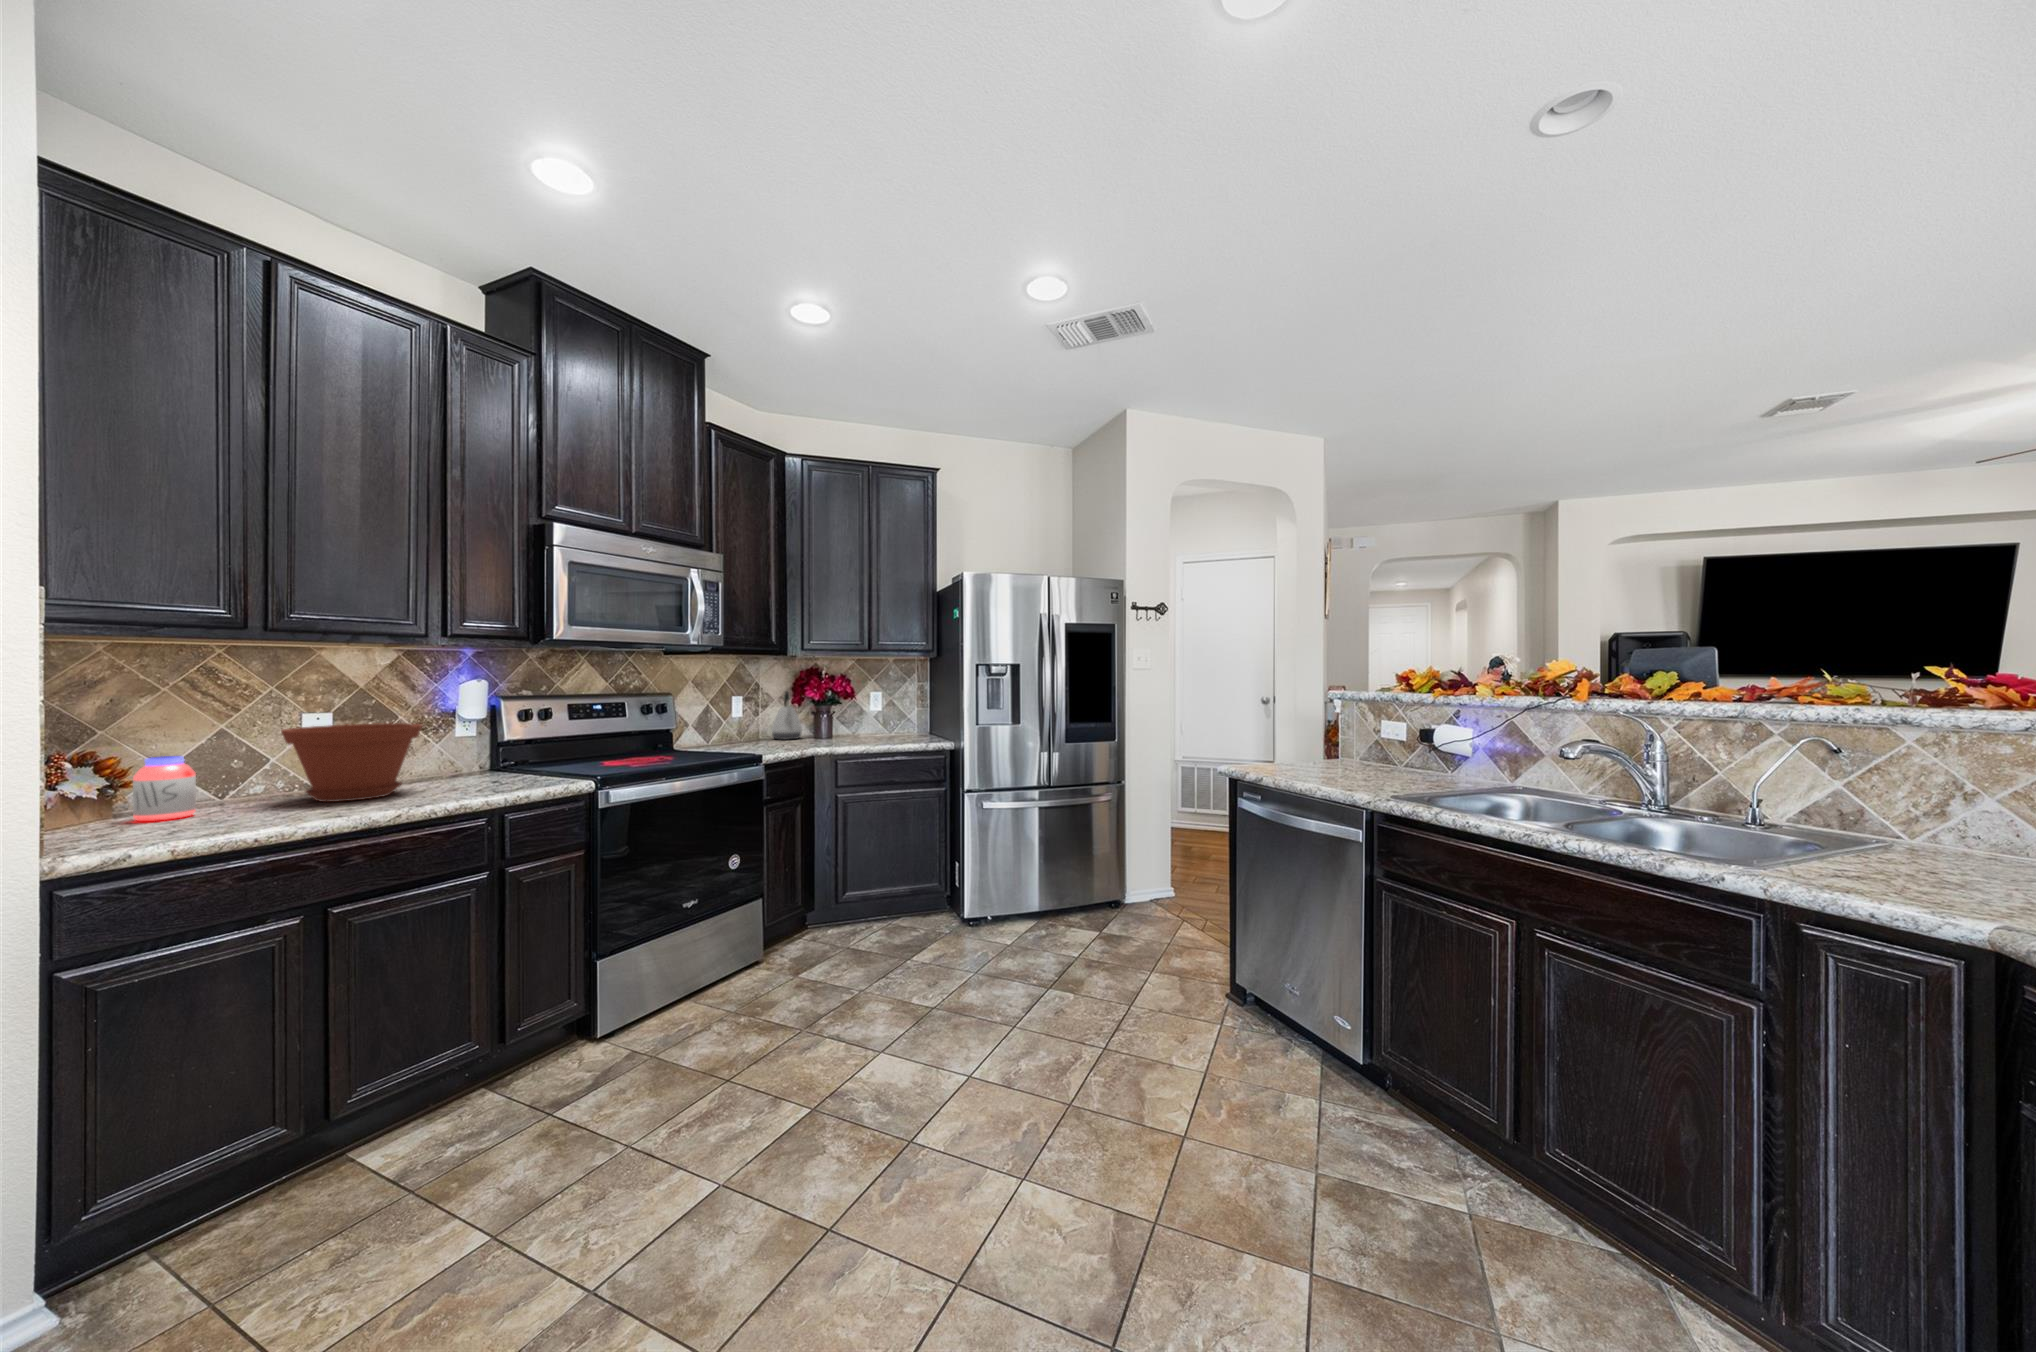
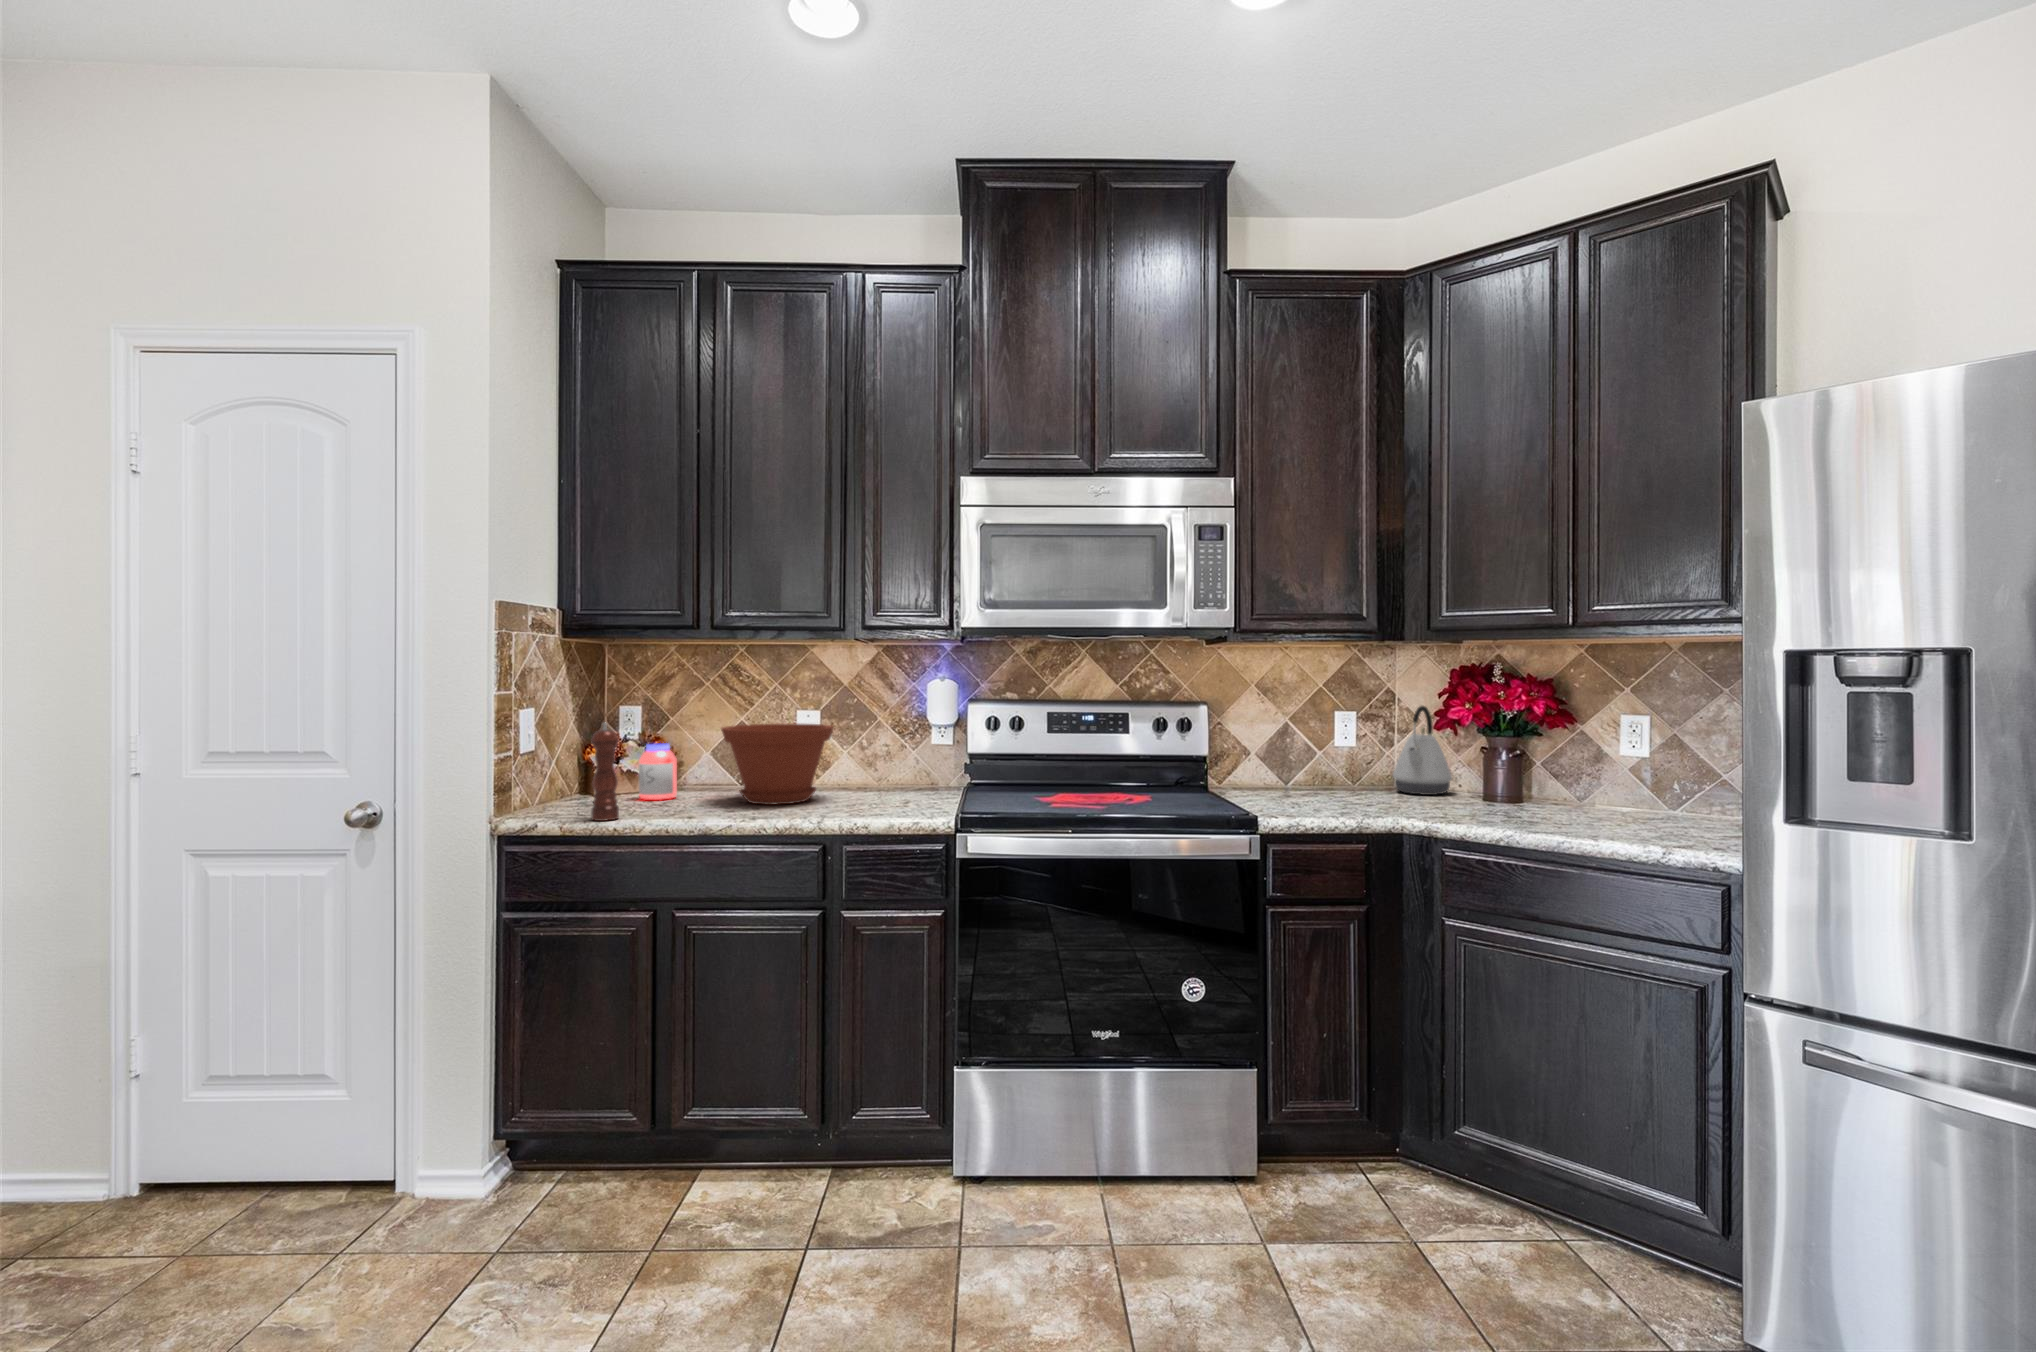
pepper mill: none [213,729,253,834] -> present [591,723,619,821]

